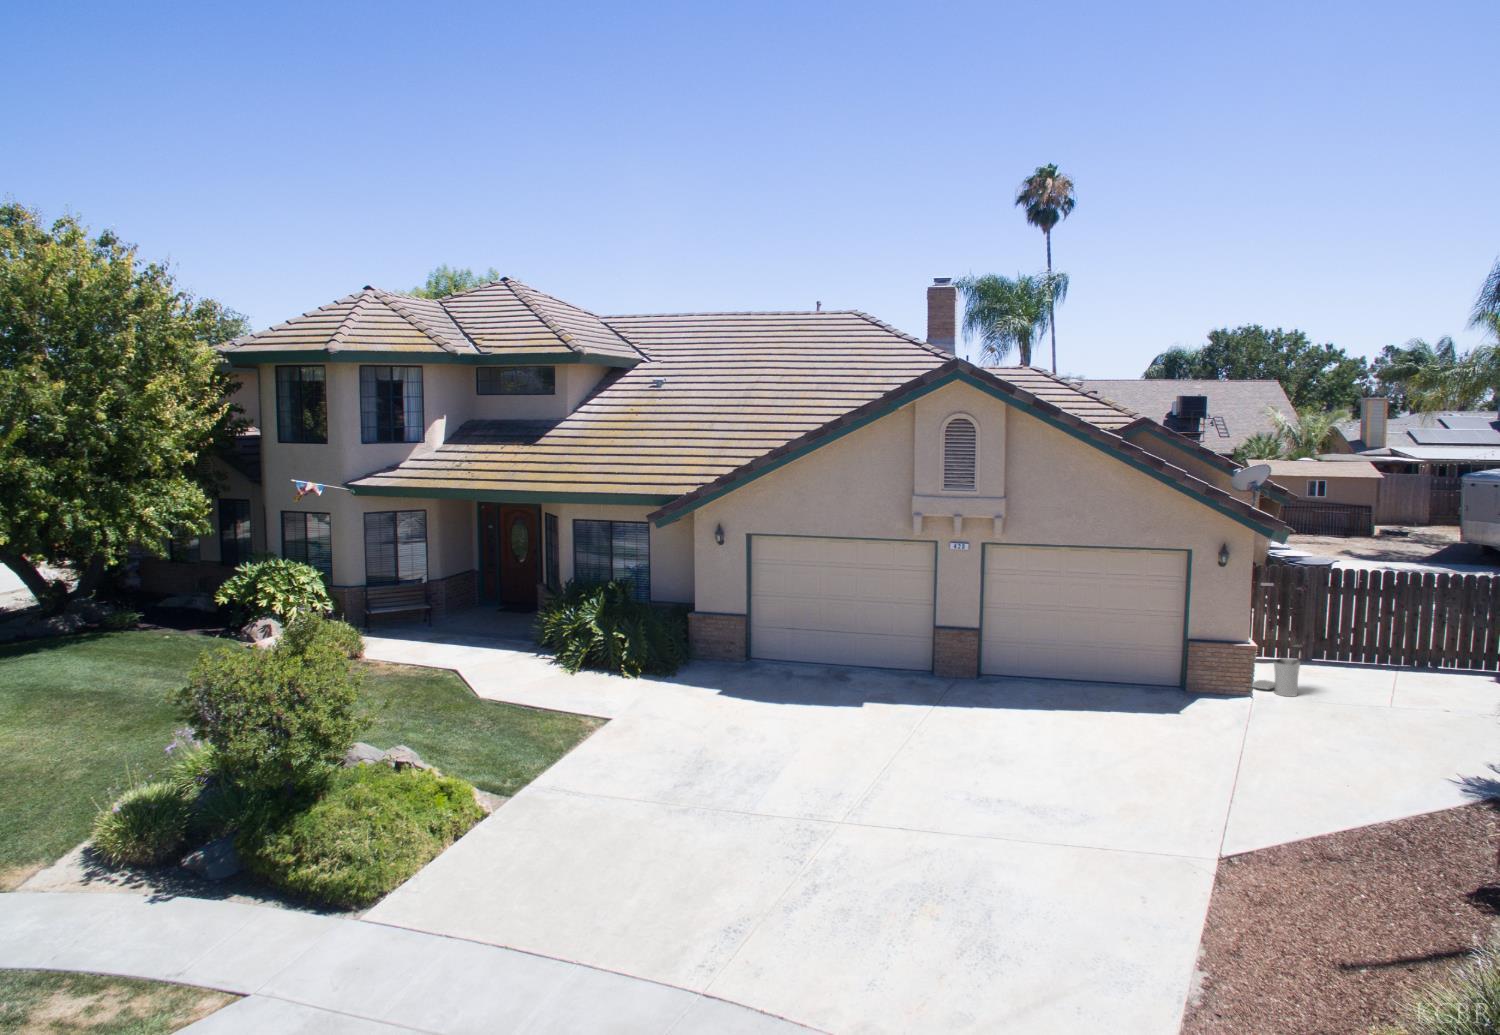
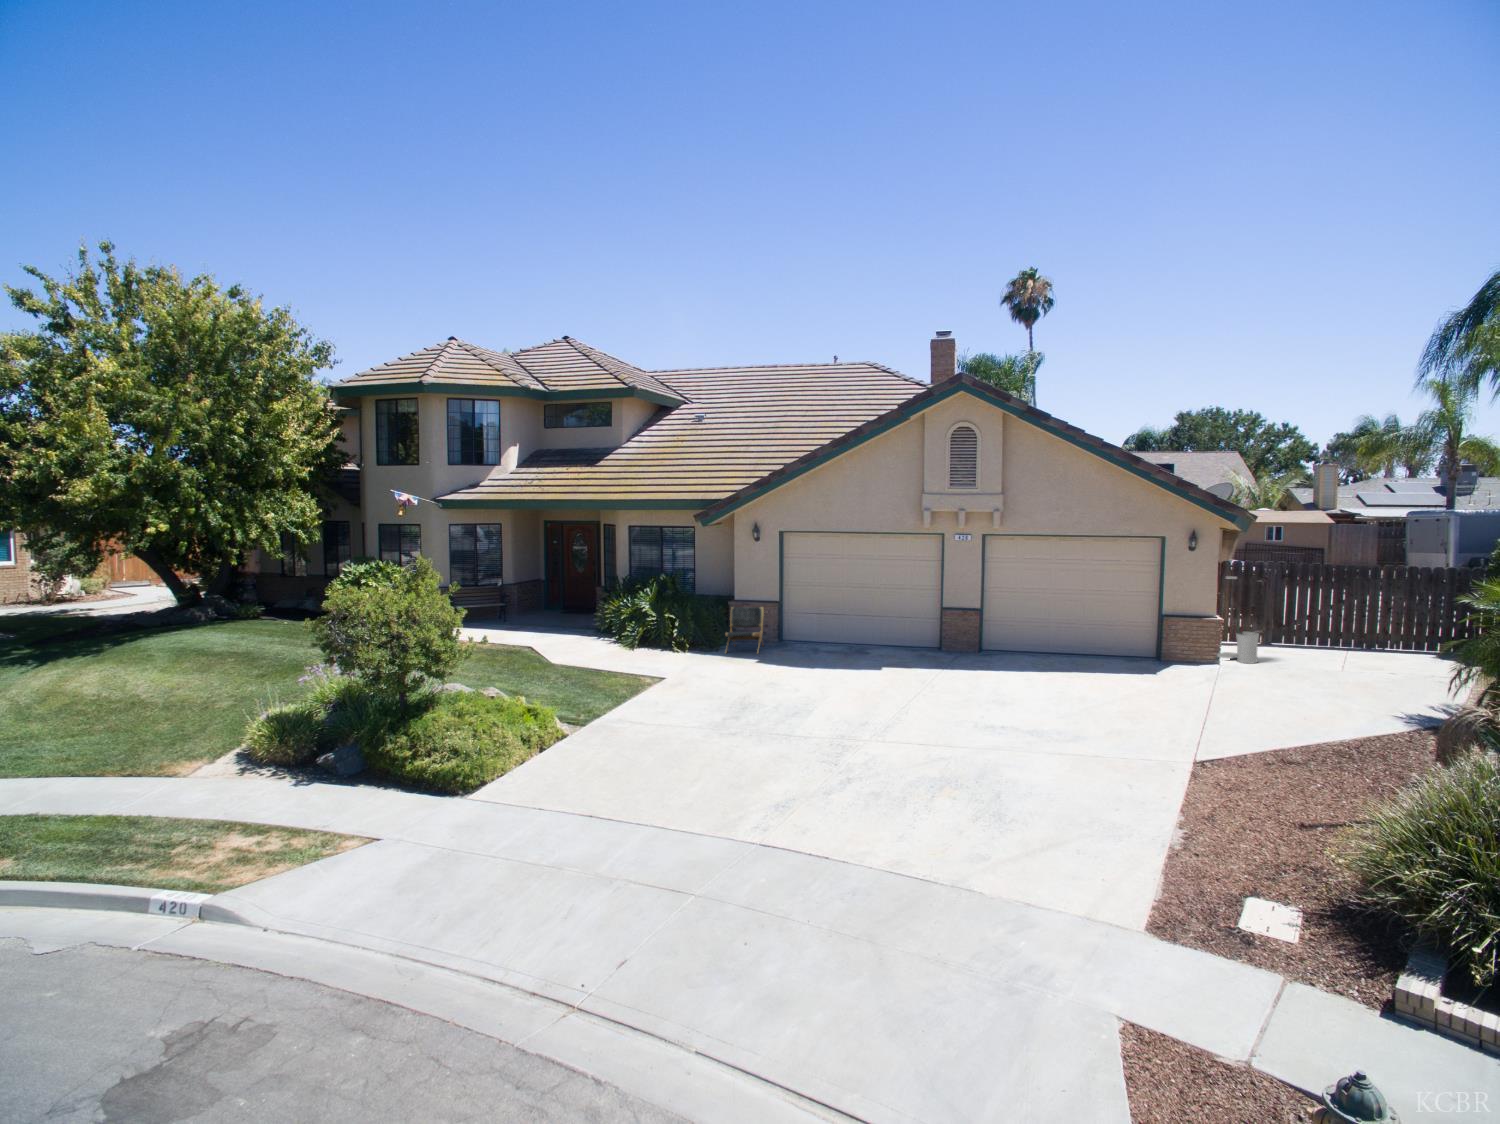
lounge chair: none [684,620,730,678] -> present [725,607,764,653]

